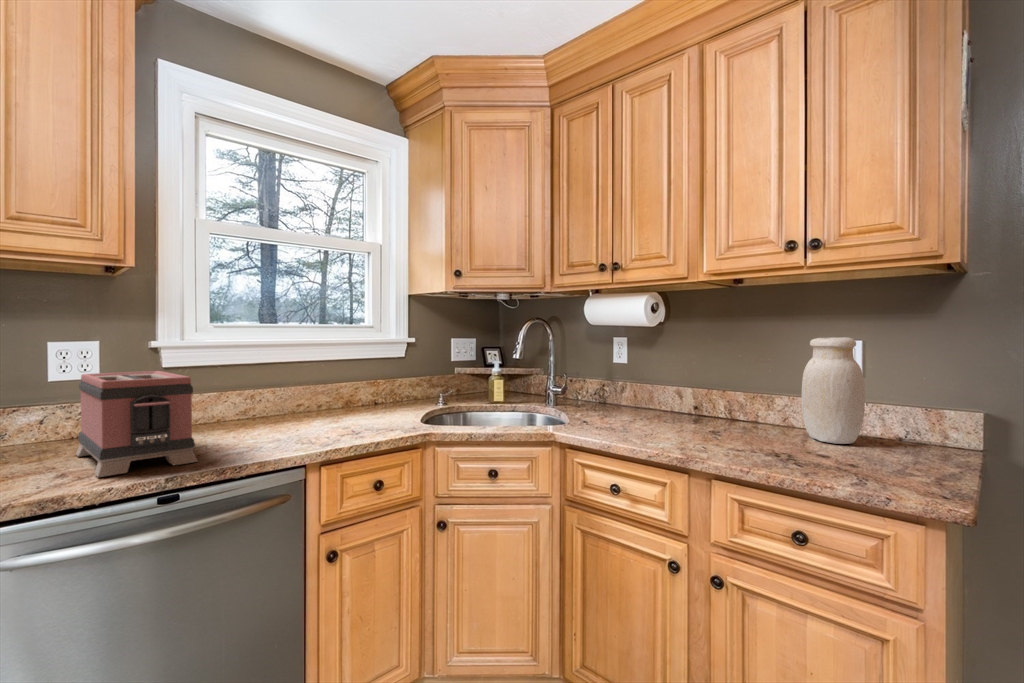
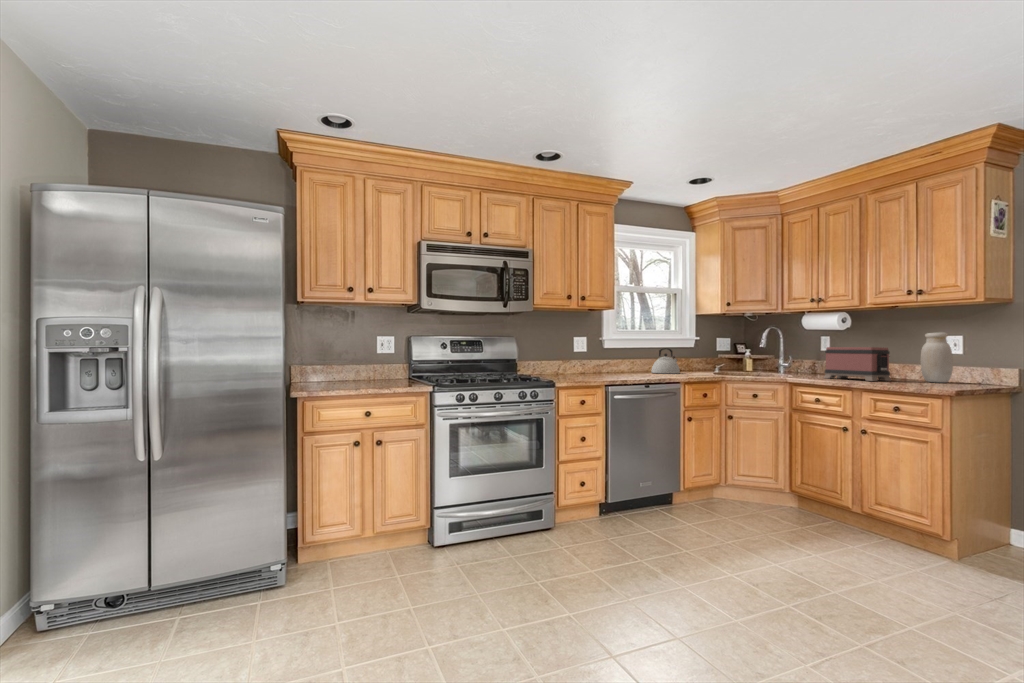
kettle: none [275,369,344,432] -> present [651,348,680,374]
toaster: present [76,371,198,477] -> present [824,347,891,381]

